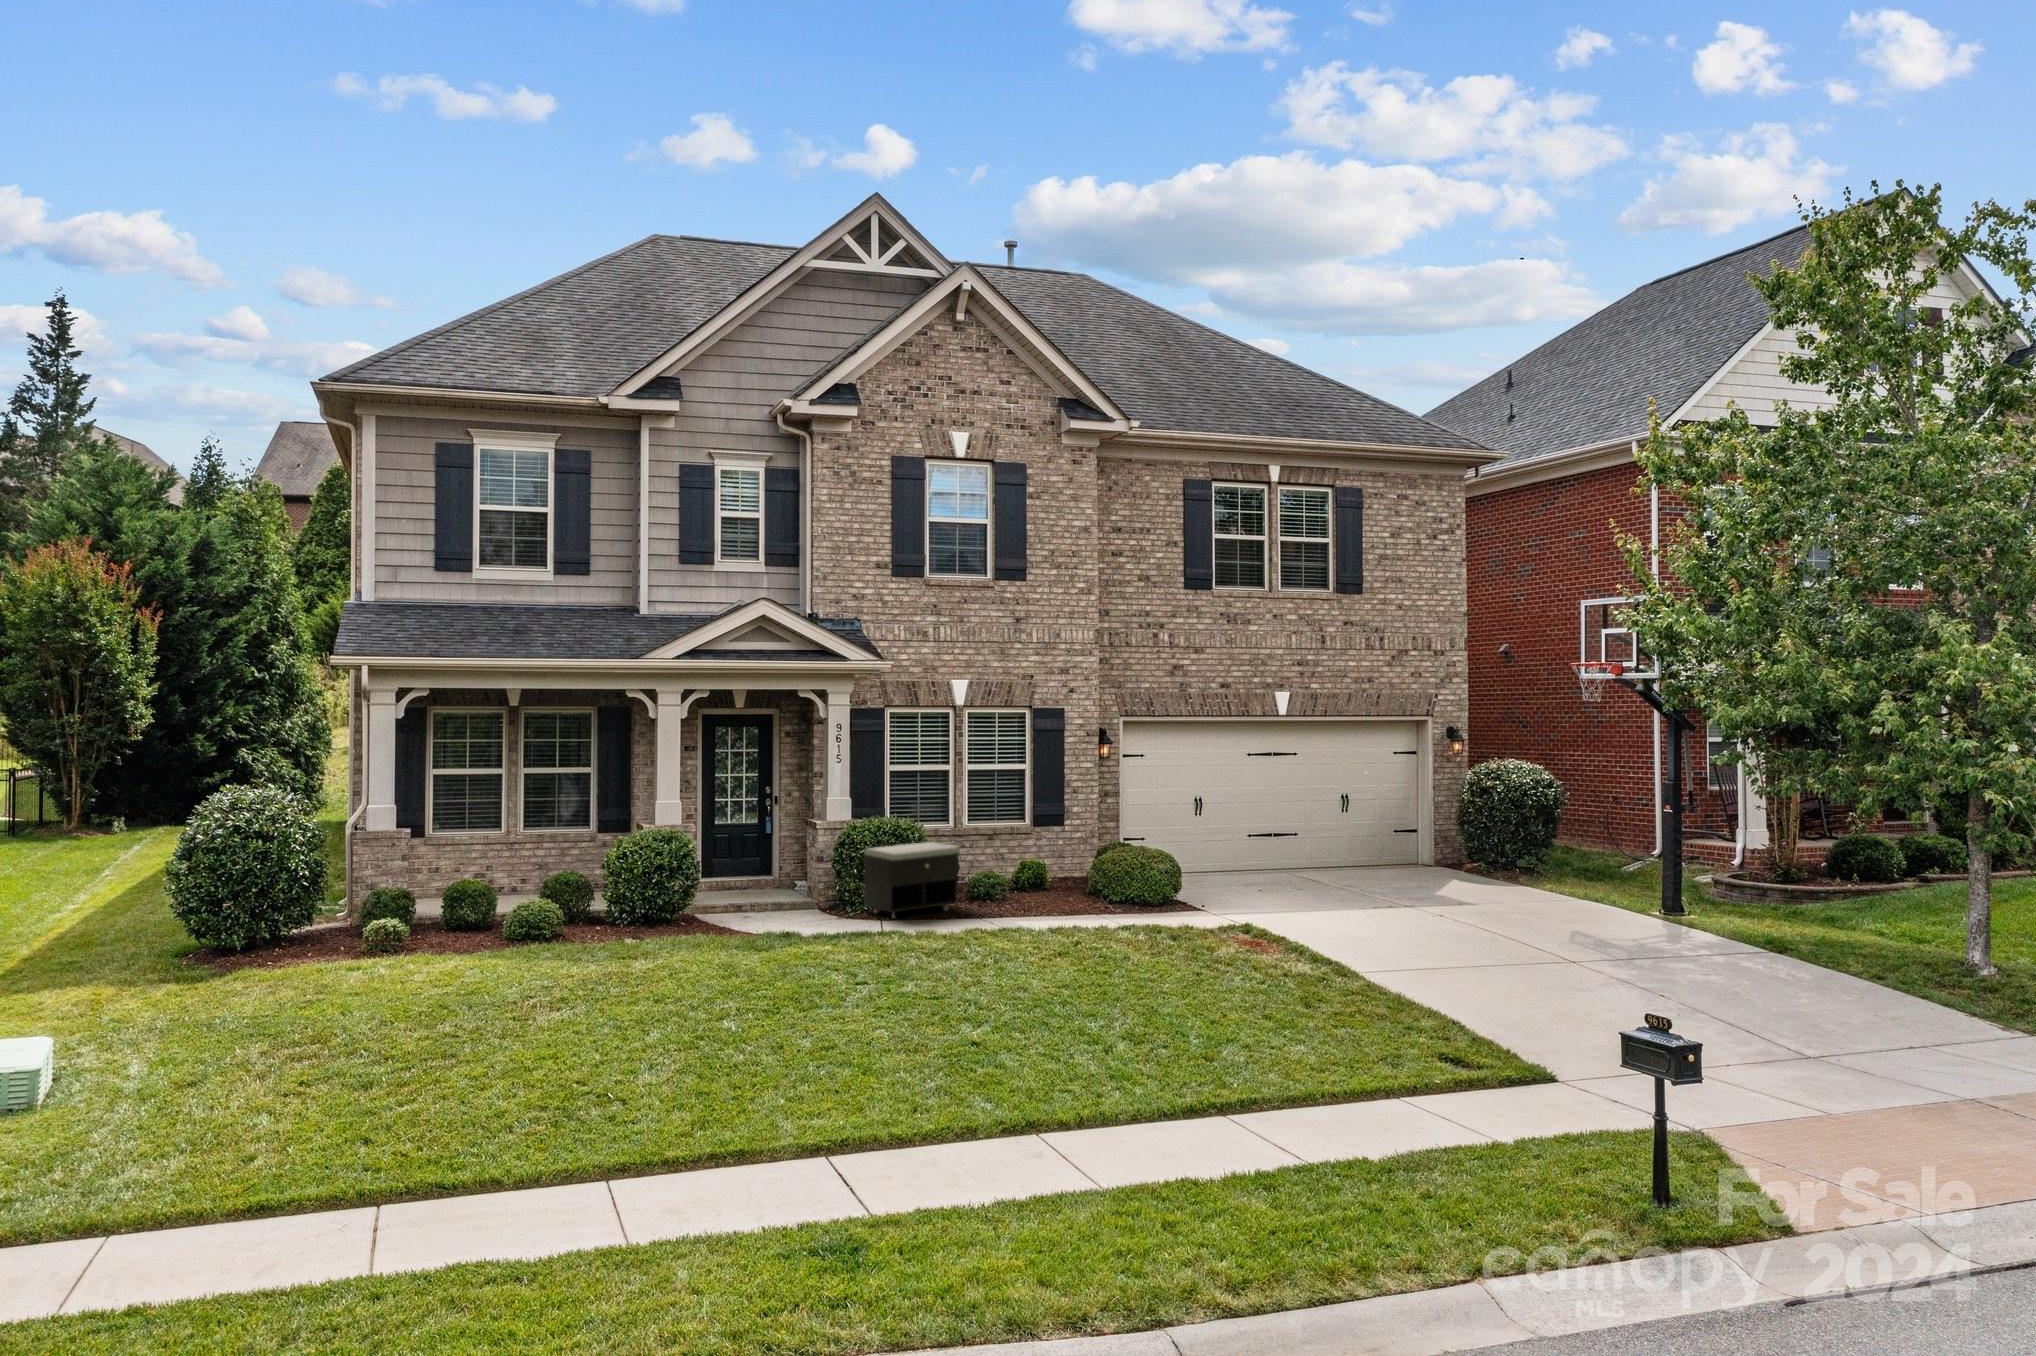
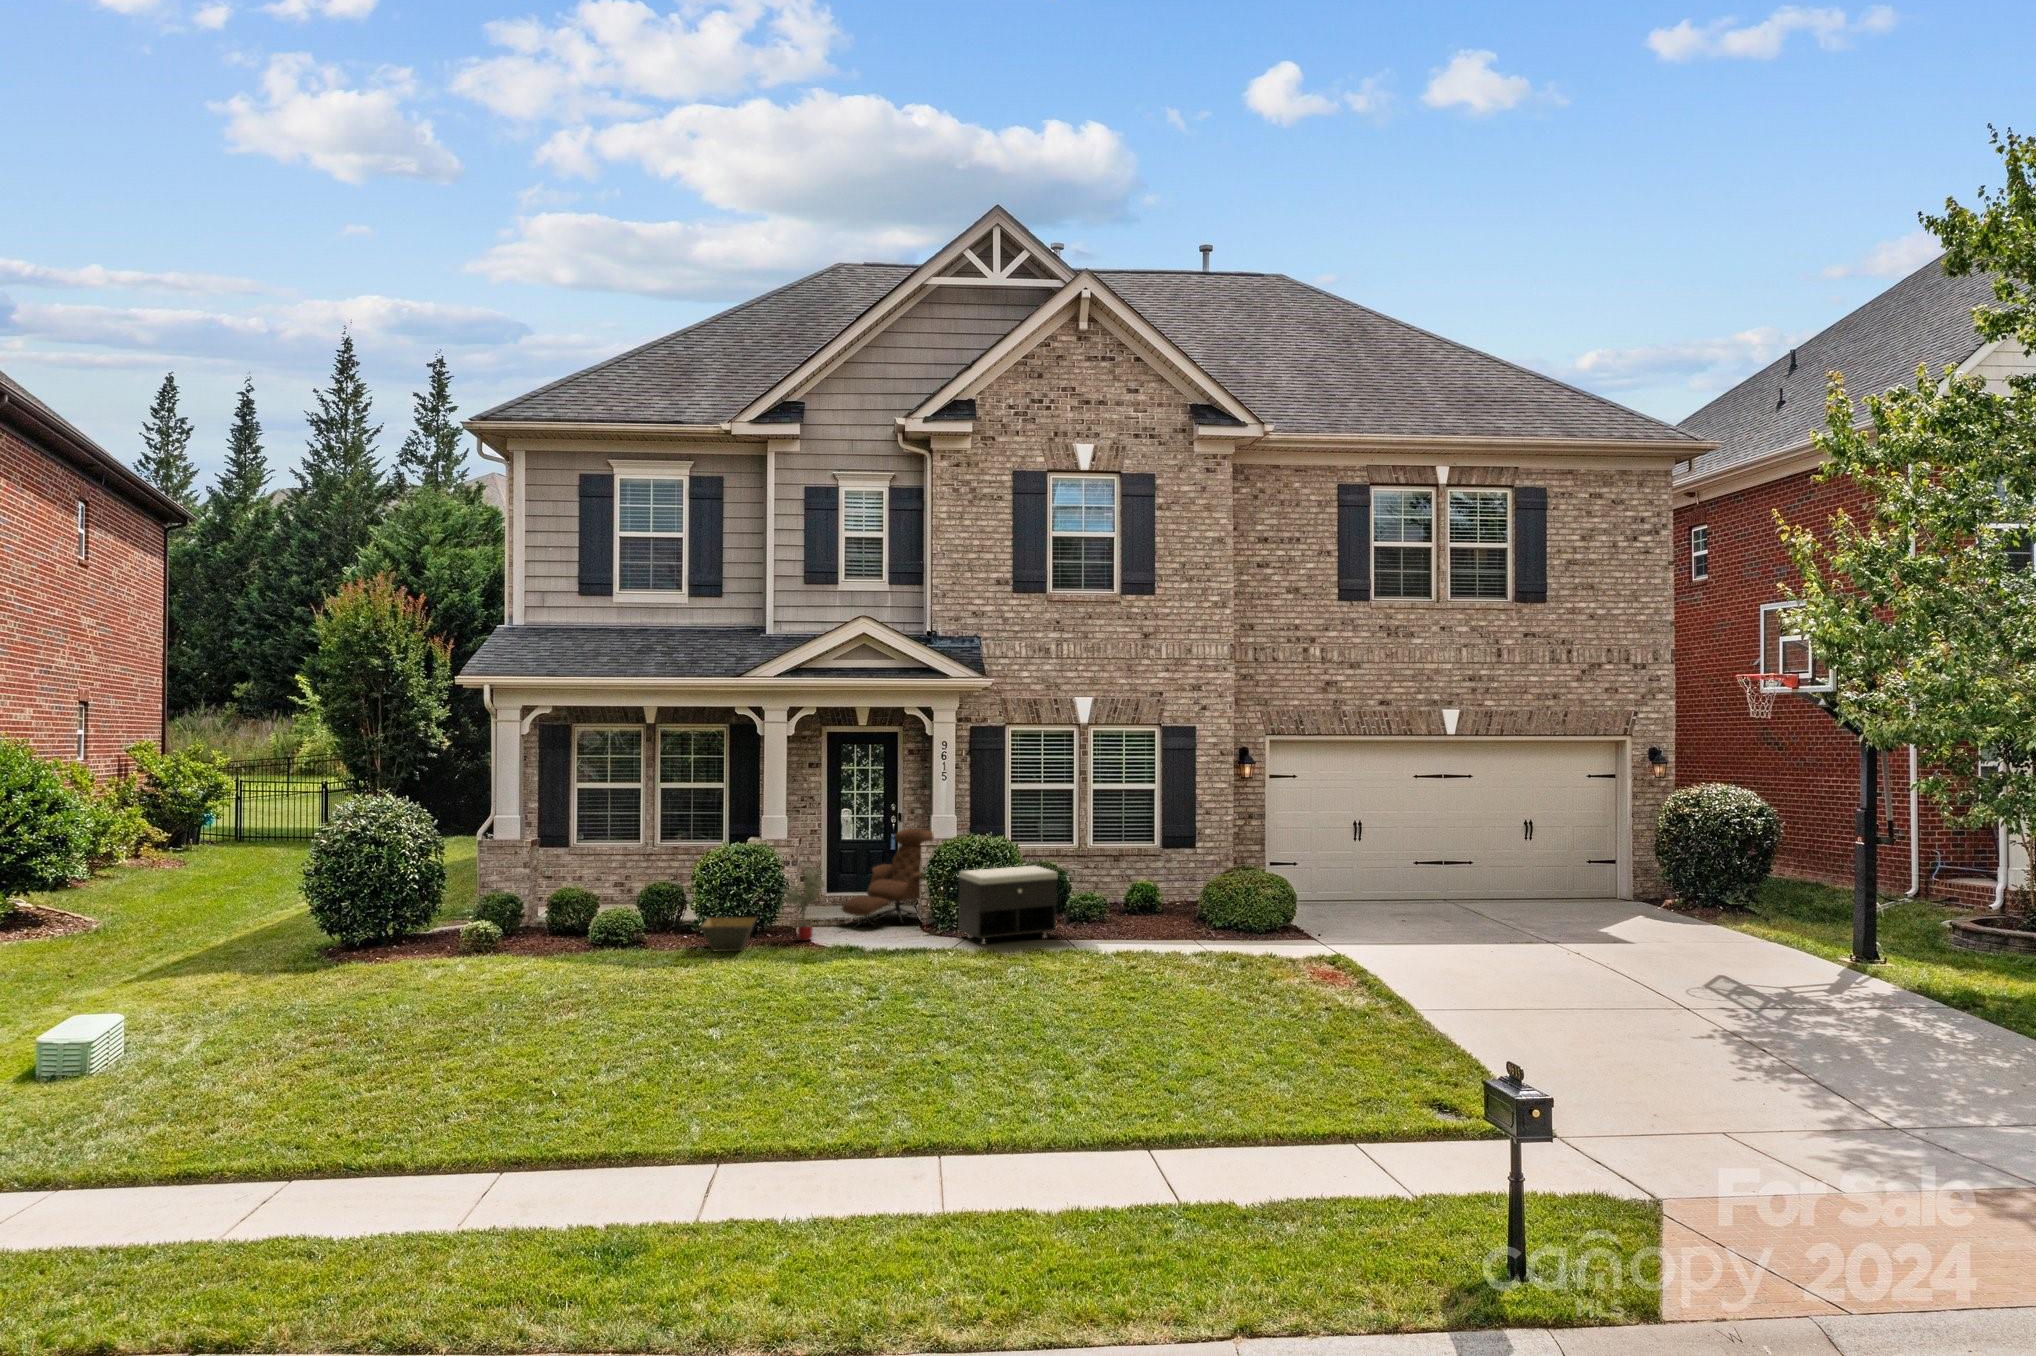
lounge chair: none [739,810,828,908] -> present [842,829,934,927]
potted tree: none [693,843,734,921] -> present [783,863,824,941]
basket: none [622,899,675,934] -> present [700,917,757,951]

